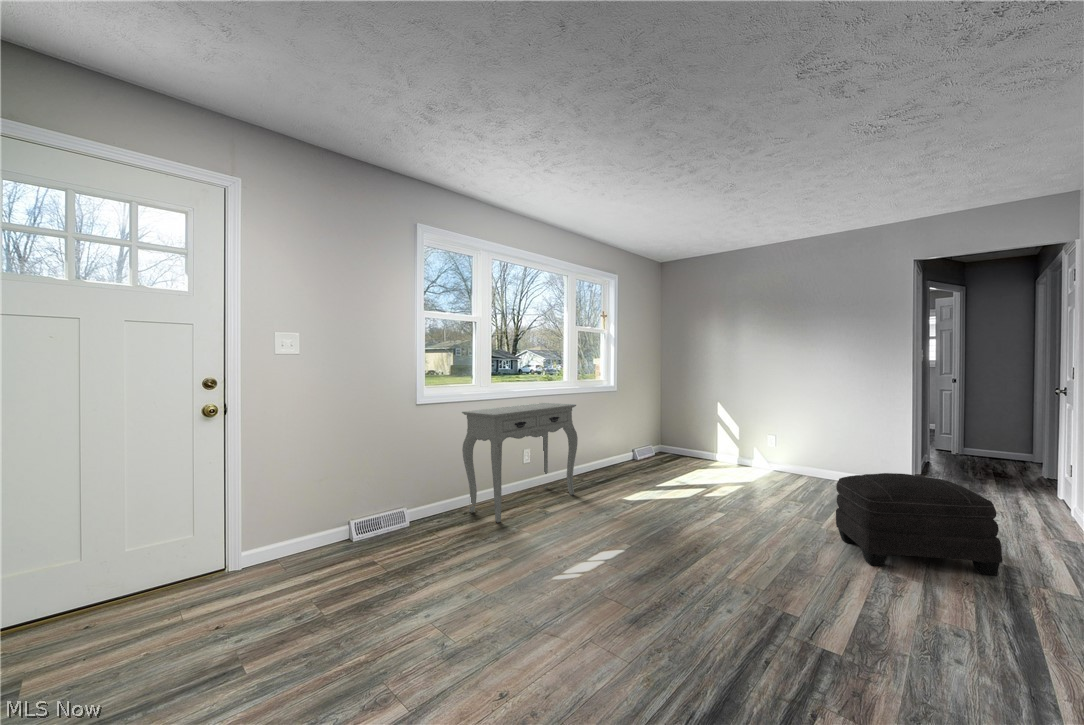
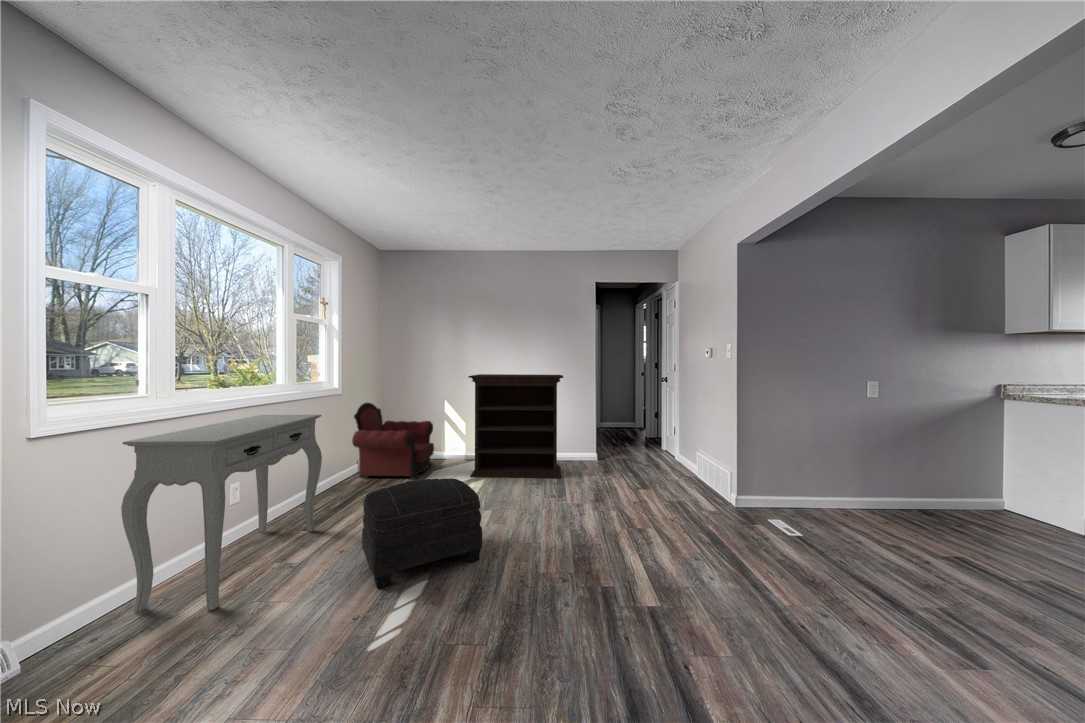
bookshelf: none [725,371,862,505] -> present [468,374,563,478]
armchair: none [621,399,703,475] -> present [352,403,434,479]
ottoman: present [836,473,1002,576] -> present [362,478,482,589]

